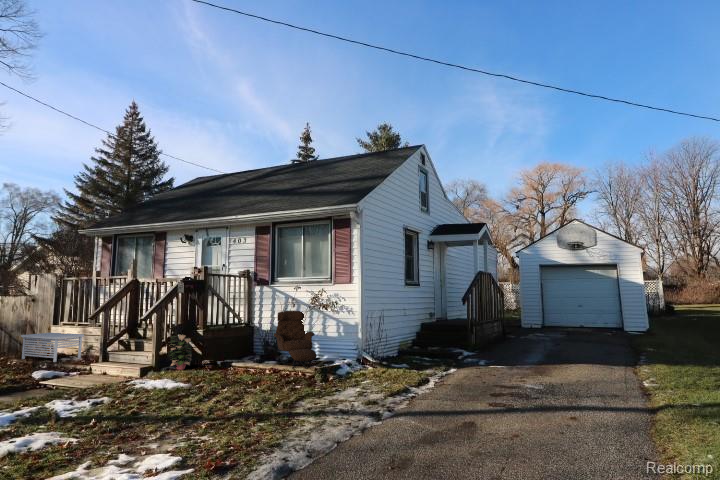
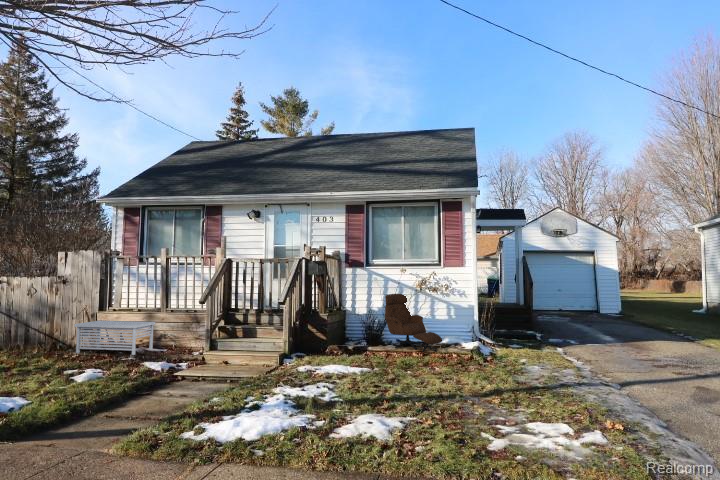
decorative plant: present [169,335,192,370] -> none [298,319,324,357]

